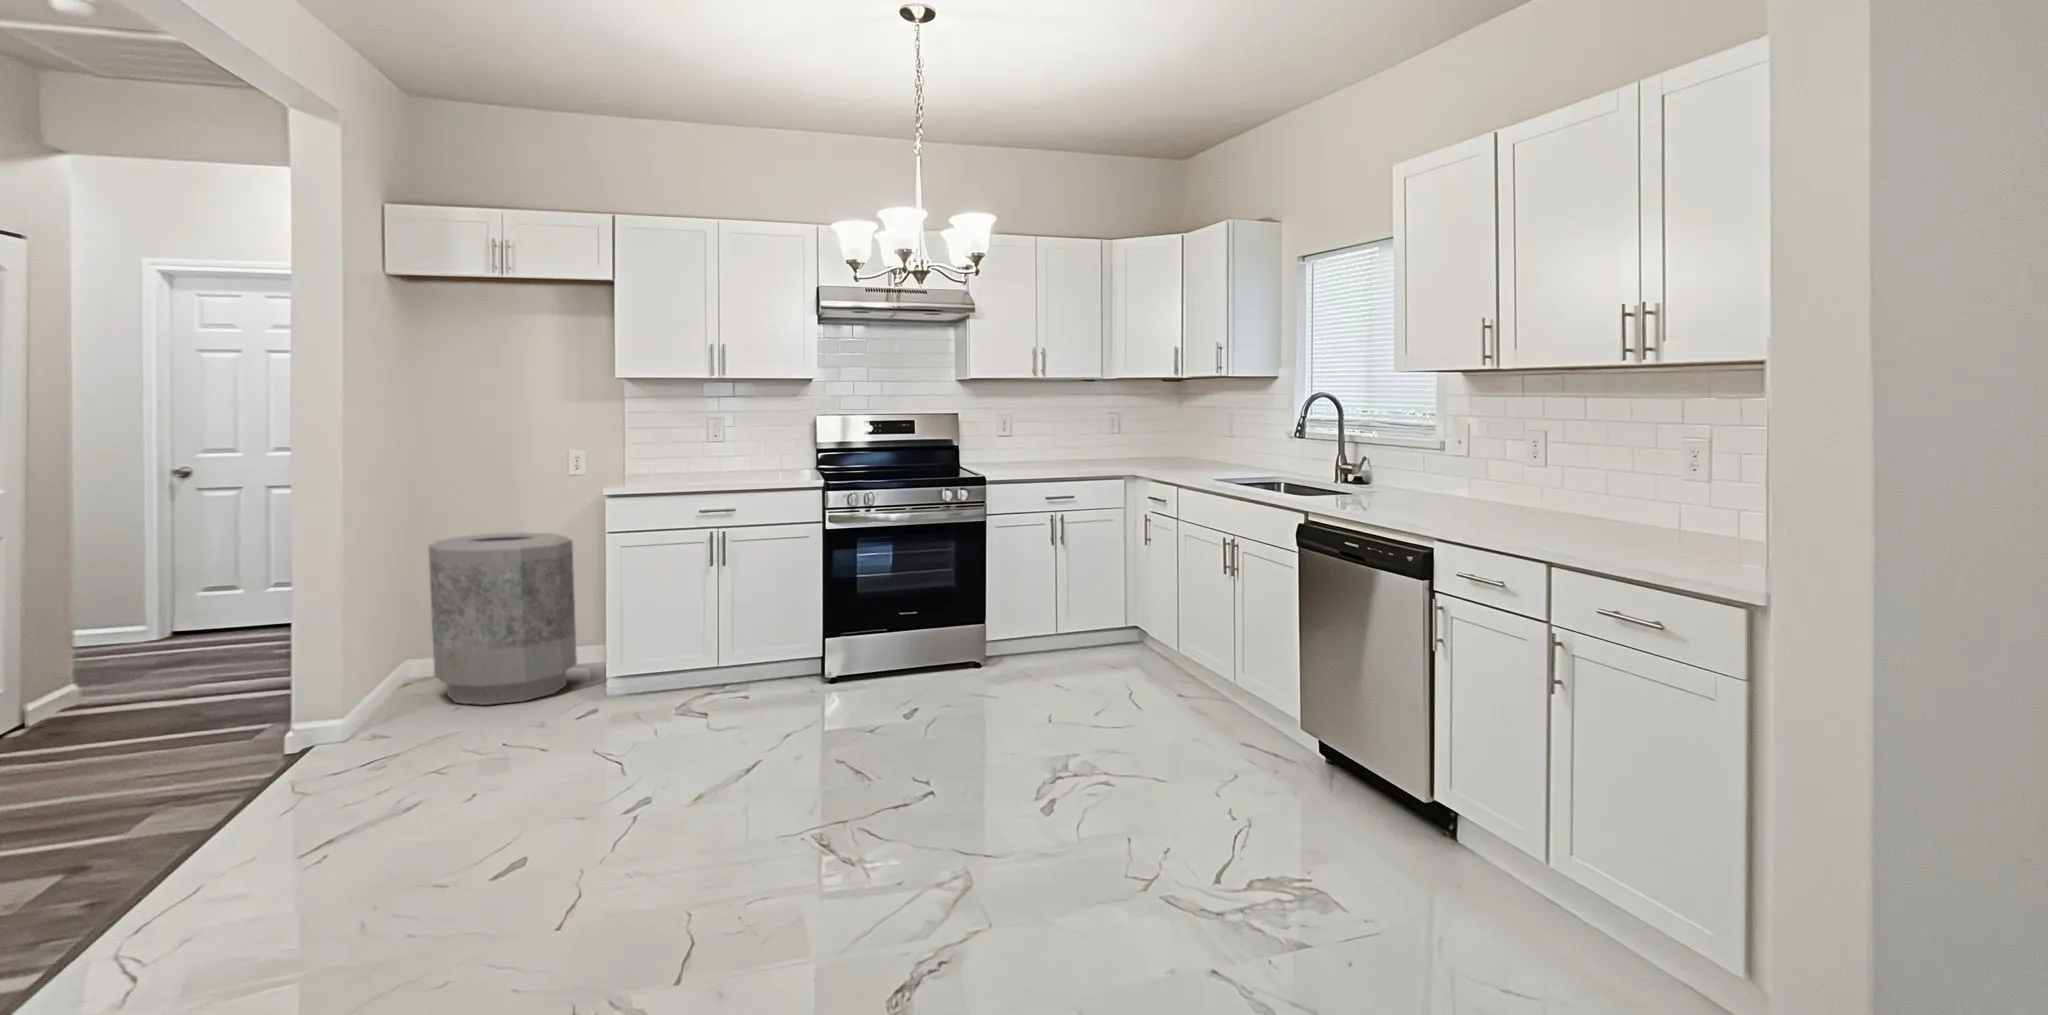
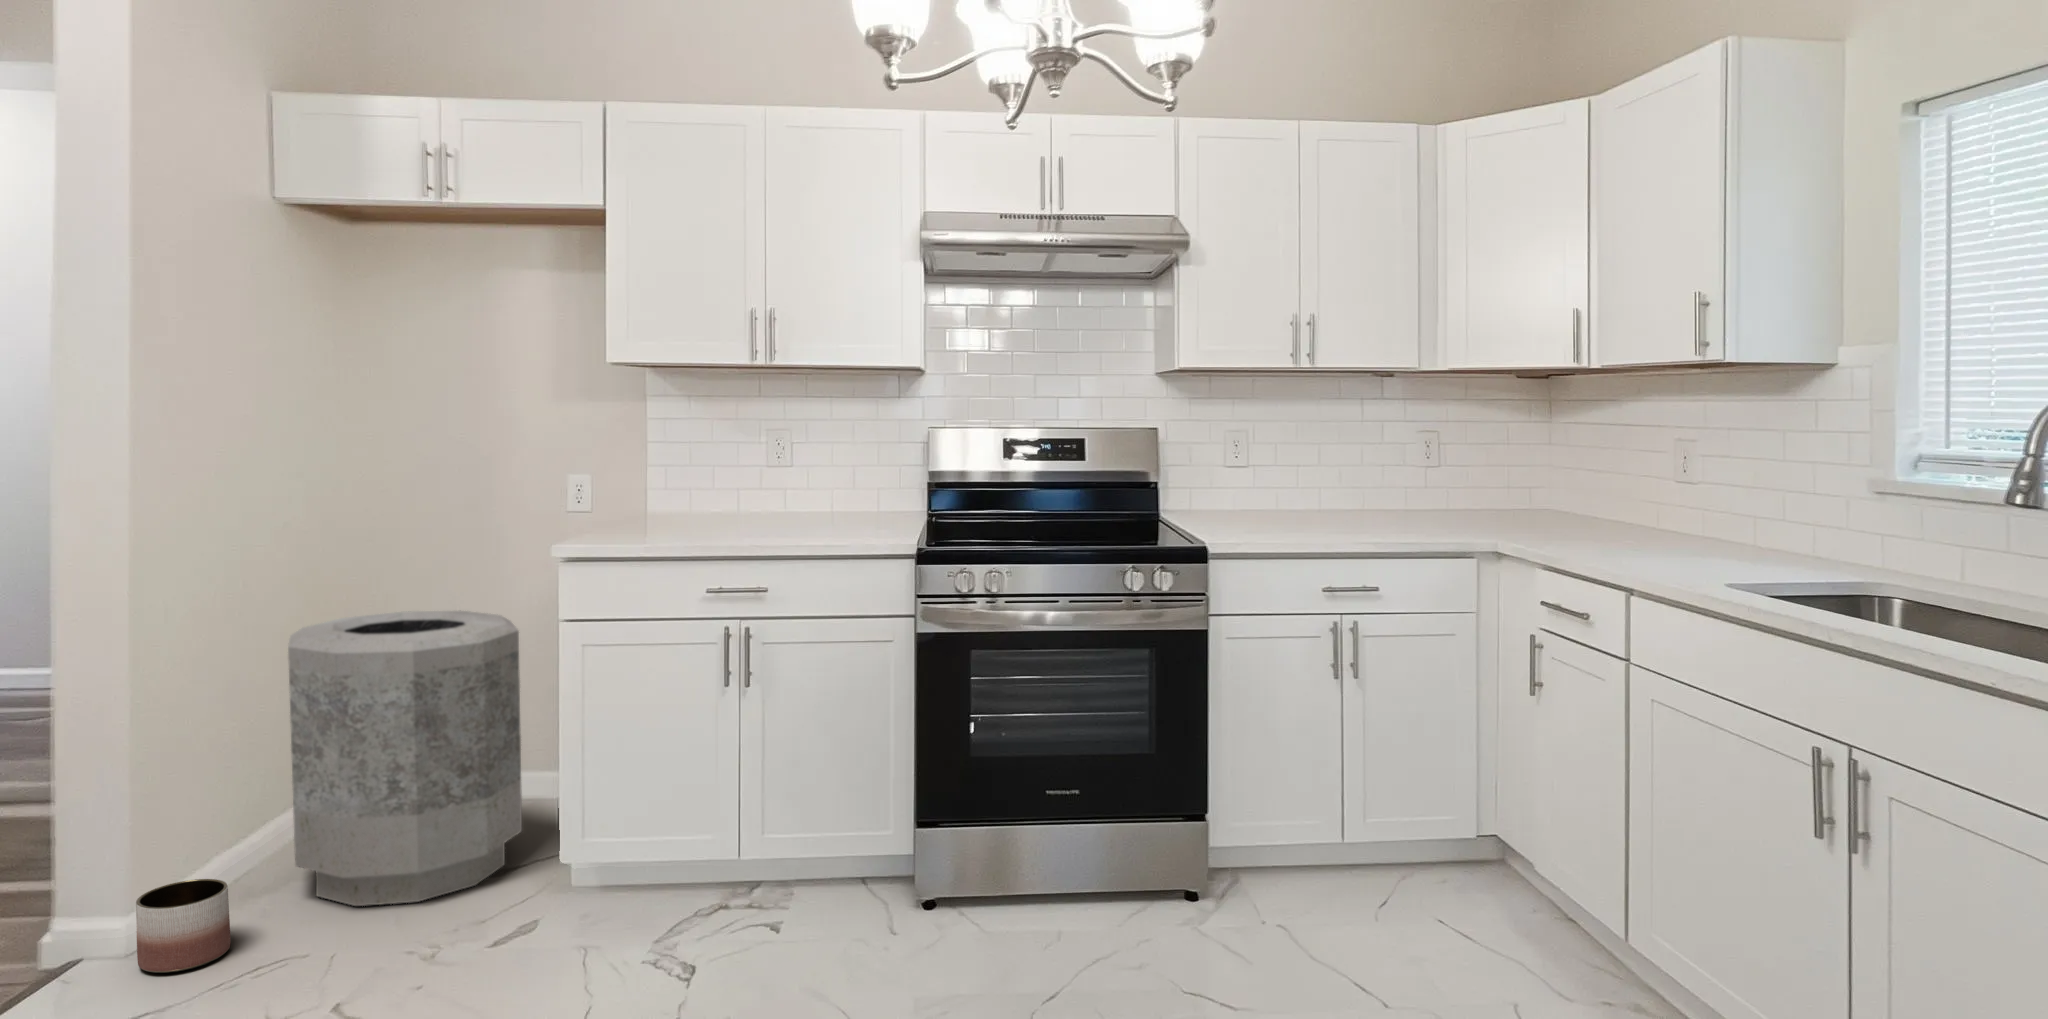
planter: none [368,685,421,734] -> present [136,879,231,973]

